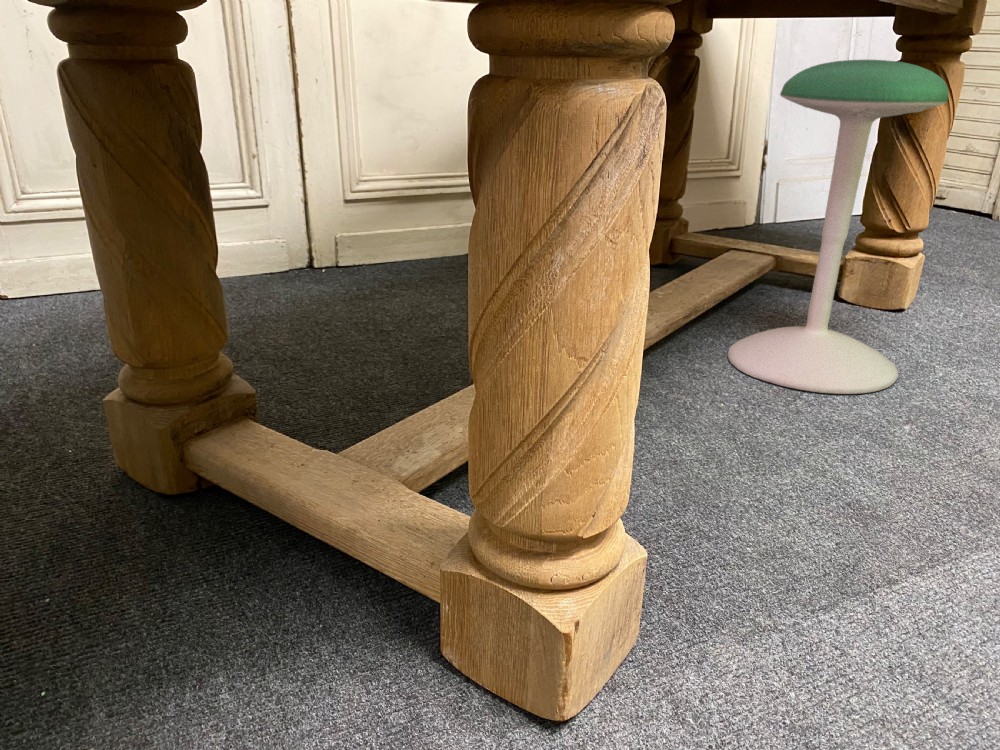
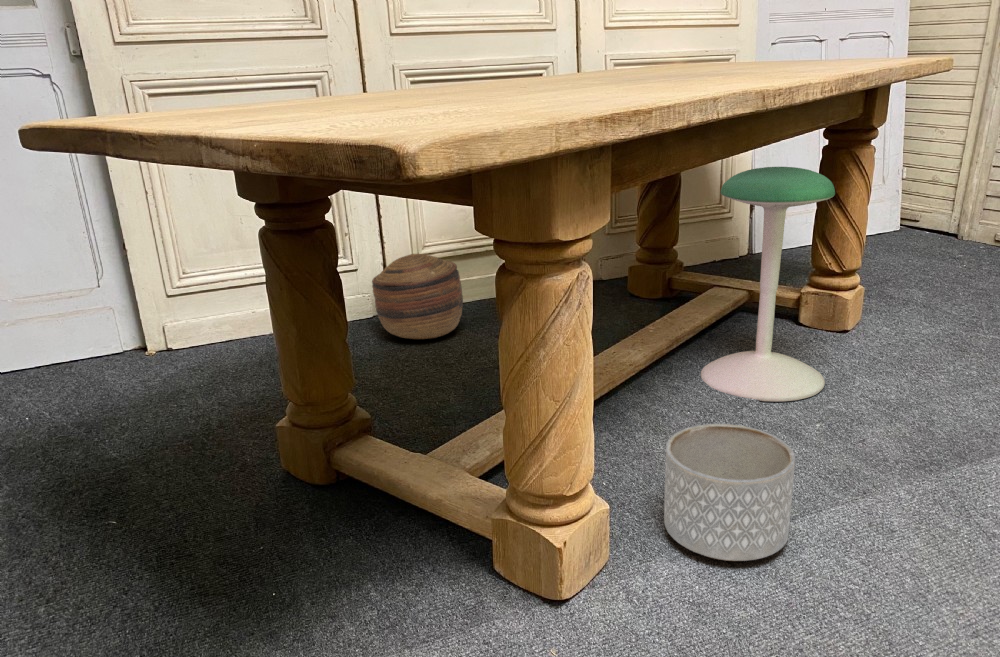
basket: none [284,182,407,298] -> present [372,254,463,339]
planter: none [719,418,962,648] -> present [664,424,795,561]

